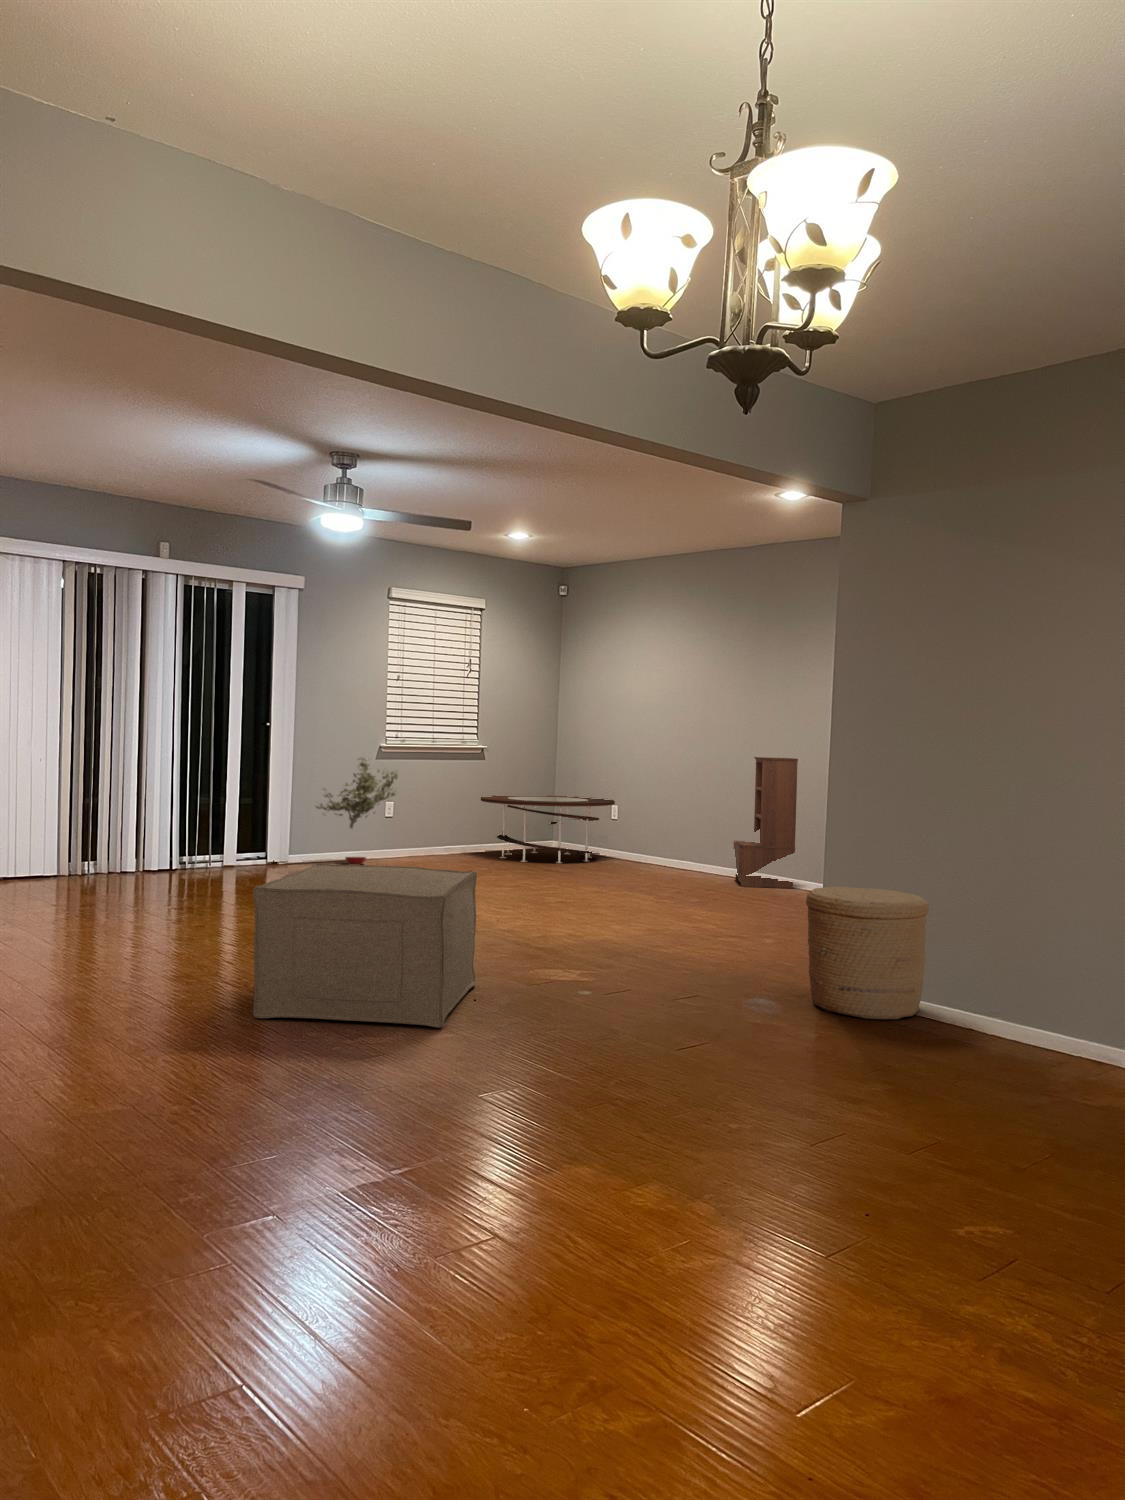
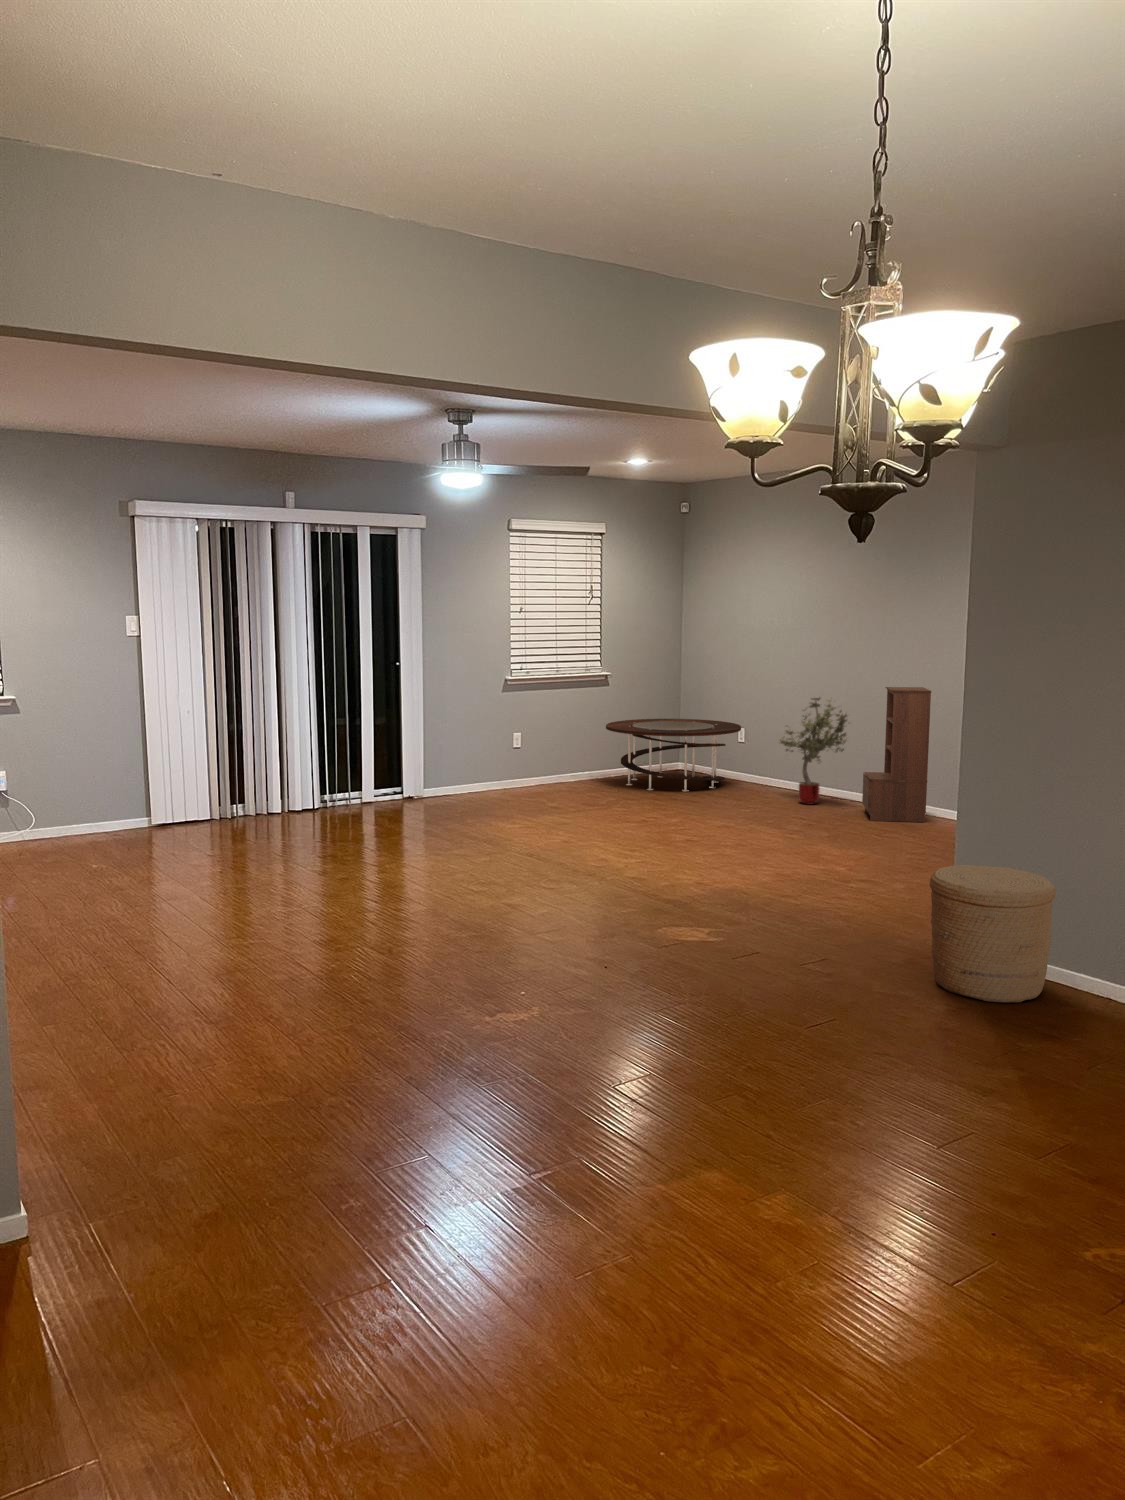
potted tree: present [315,757,398,865] -> present [780,698,850,805]
ottoman: present [253,863,477,1028] -> none [398,844,606,1013]

